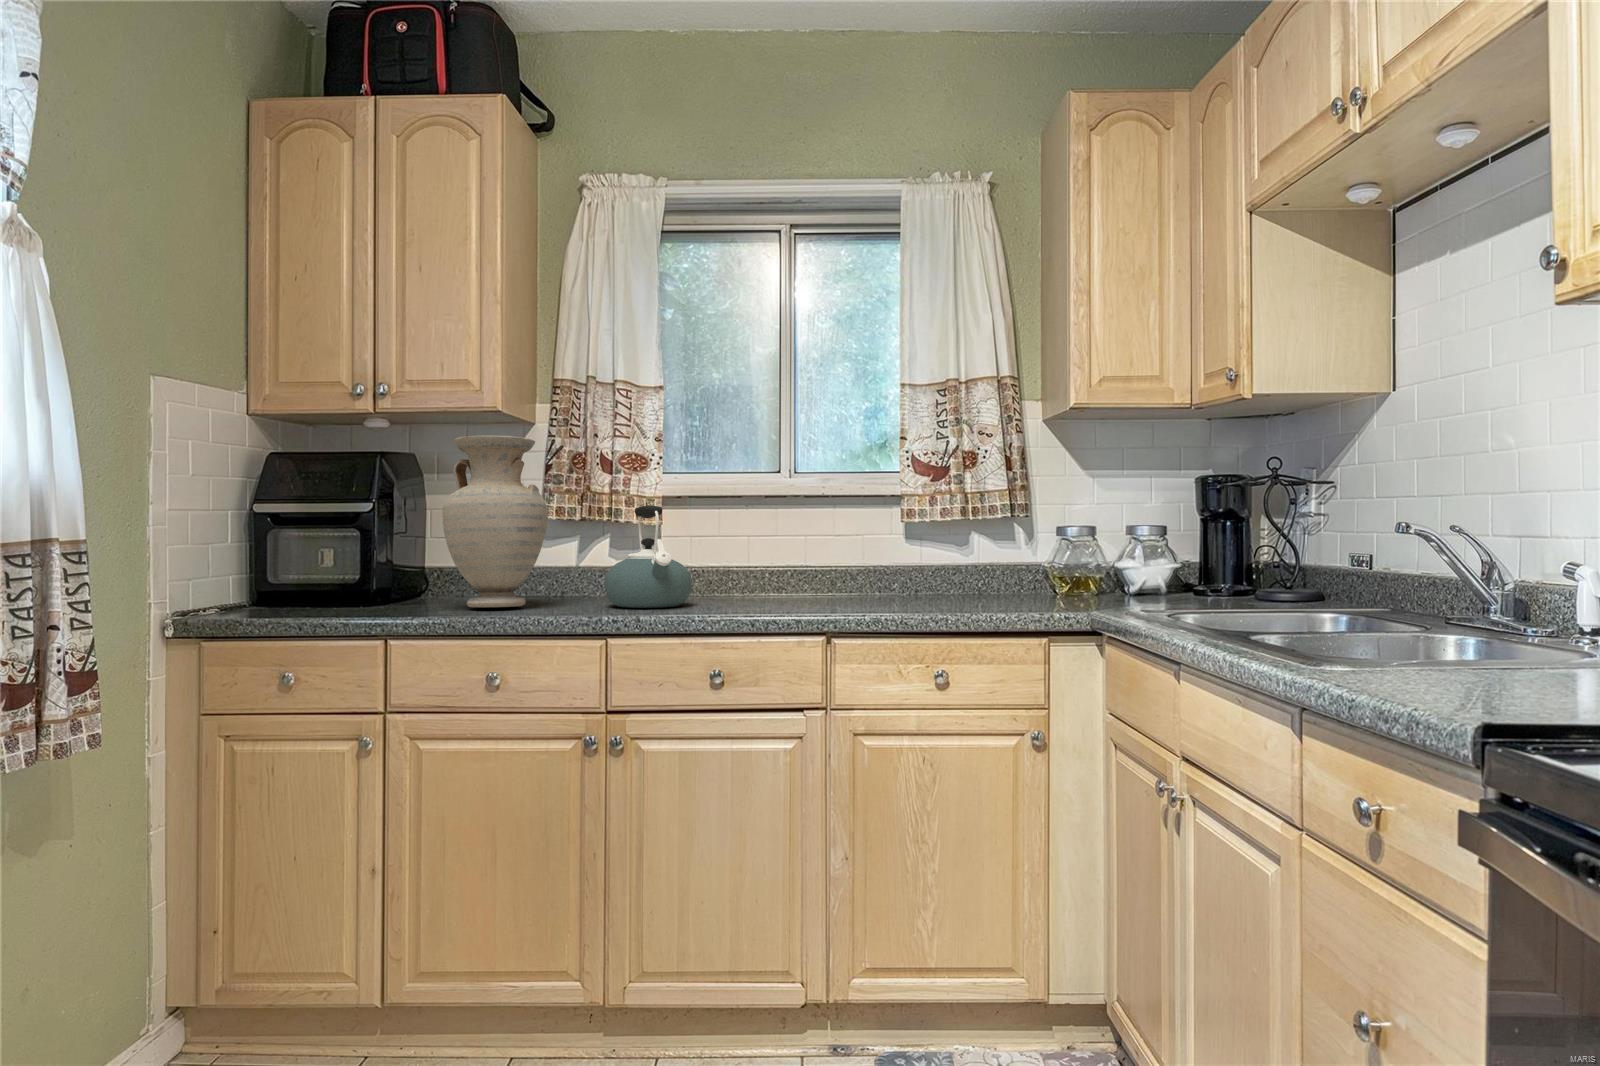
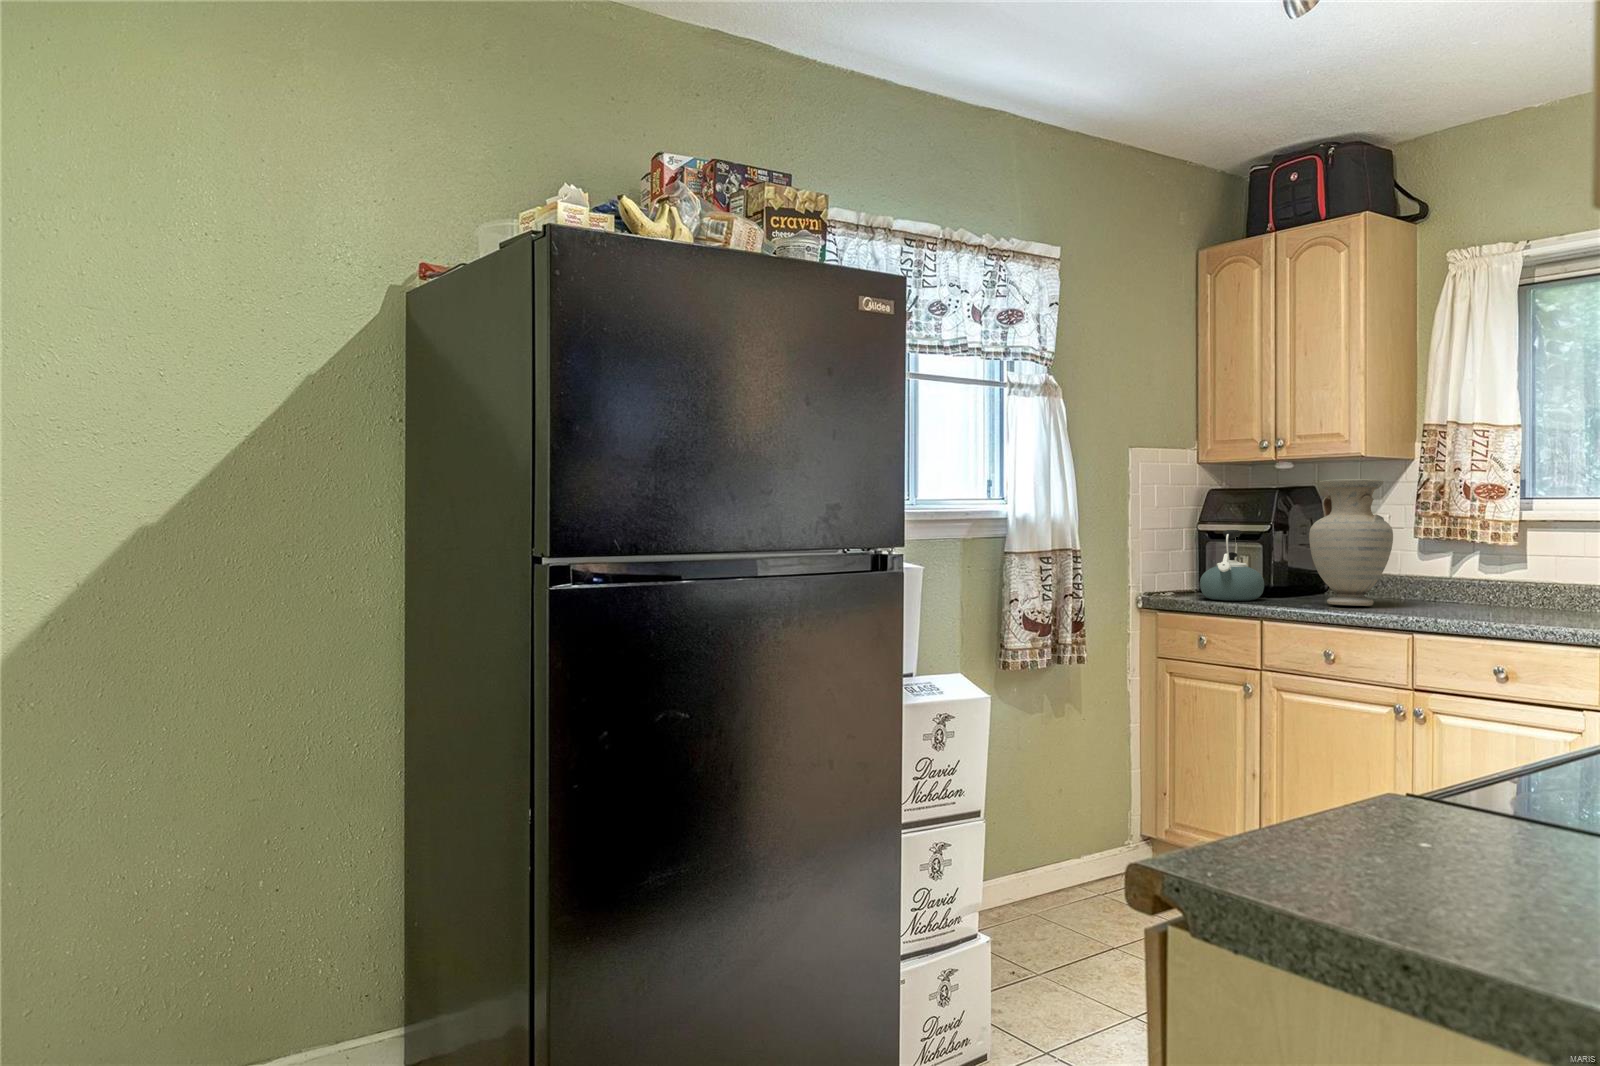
kettle: present [604,506,692,608] -> present [1200,530,1264,601]

